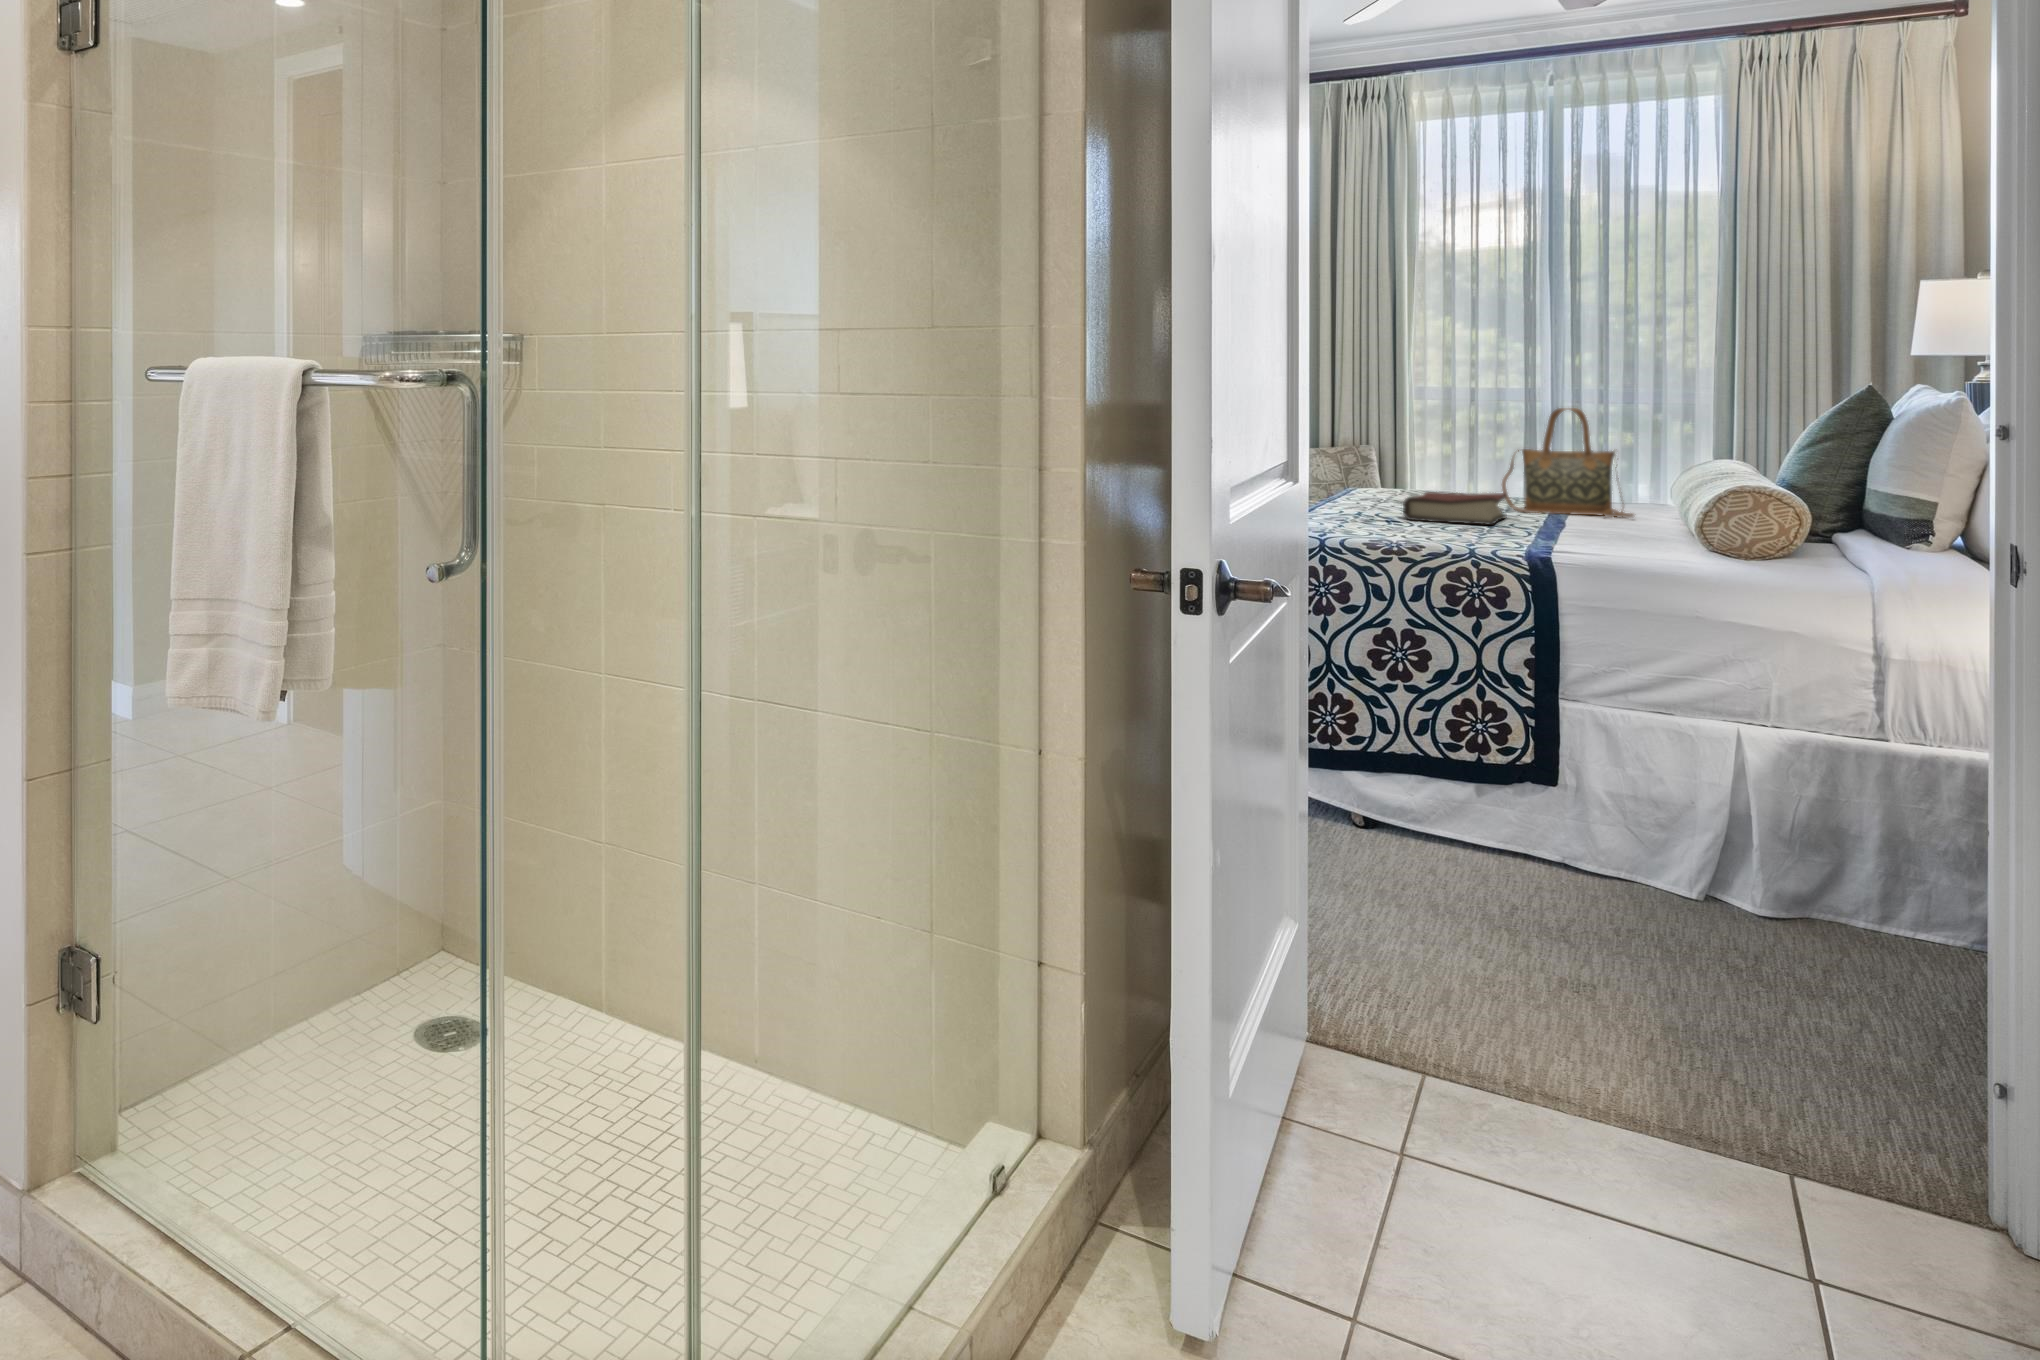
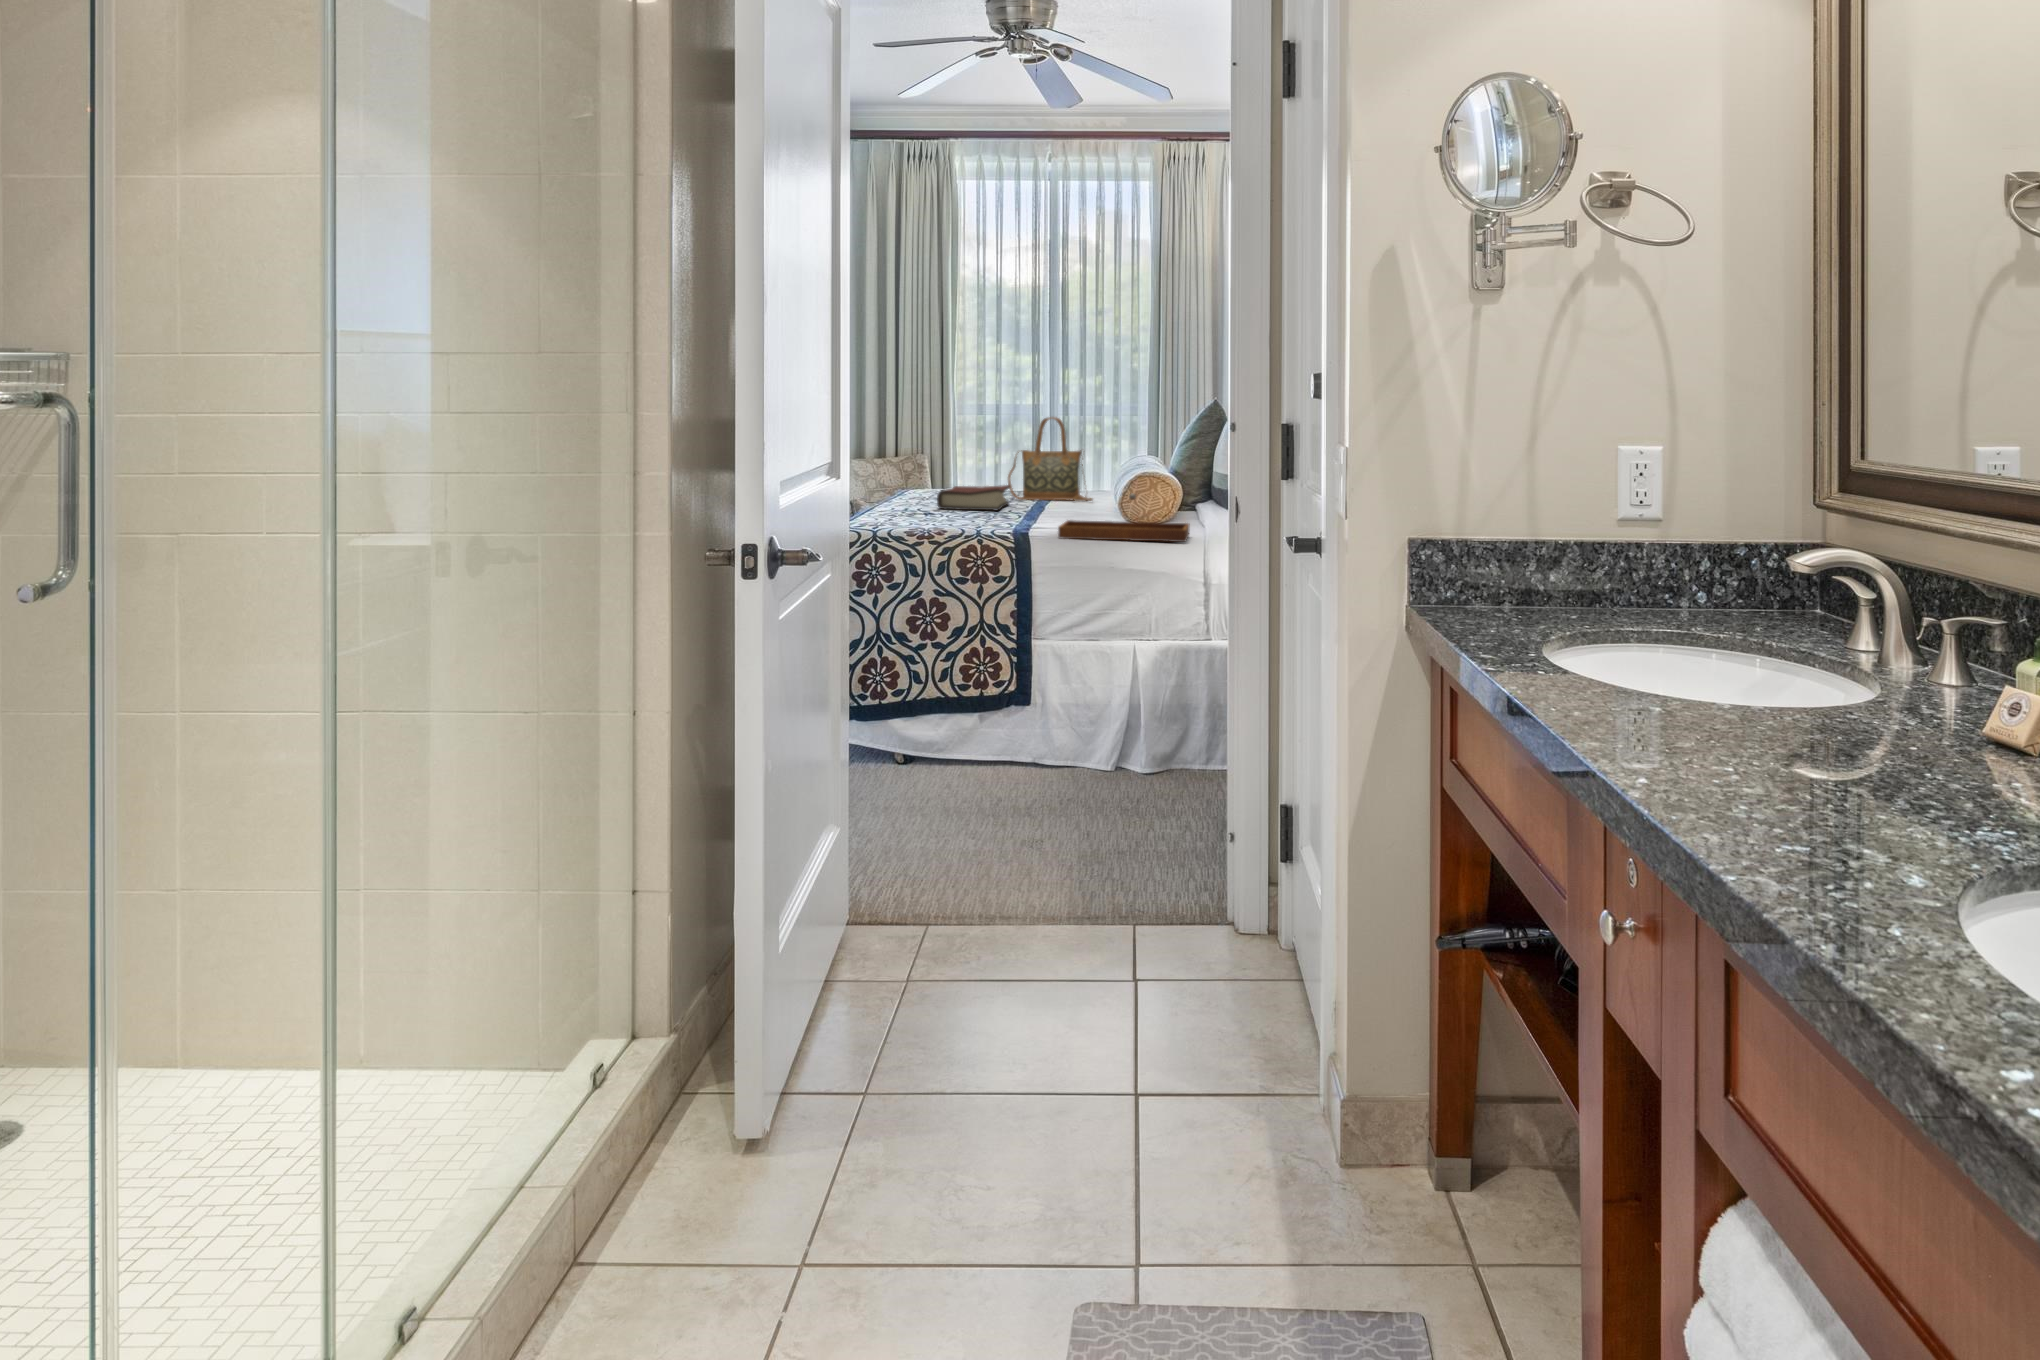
tray: none [1594,511,1812,583] -> present [1058,493,1190,542]

